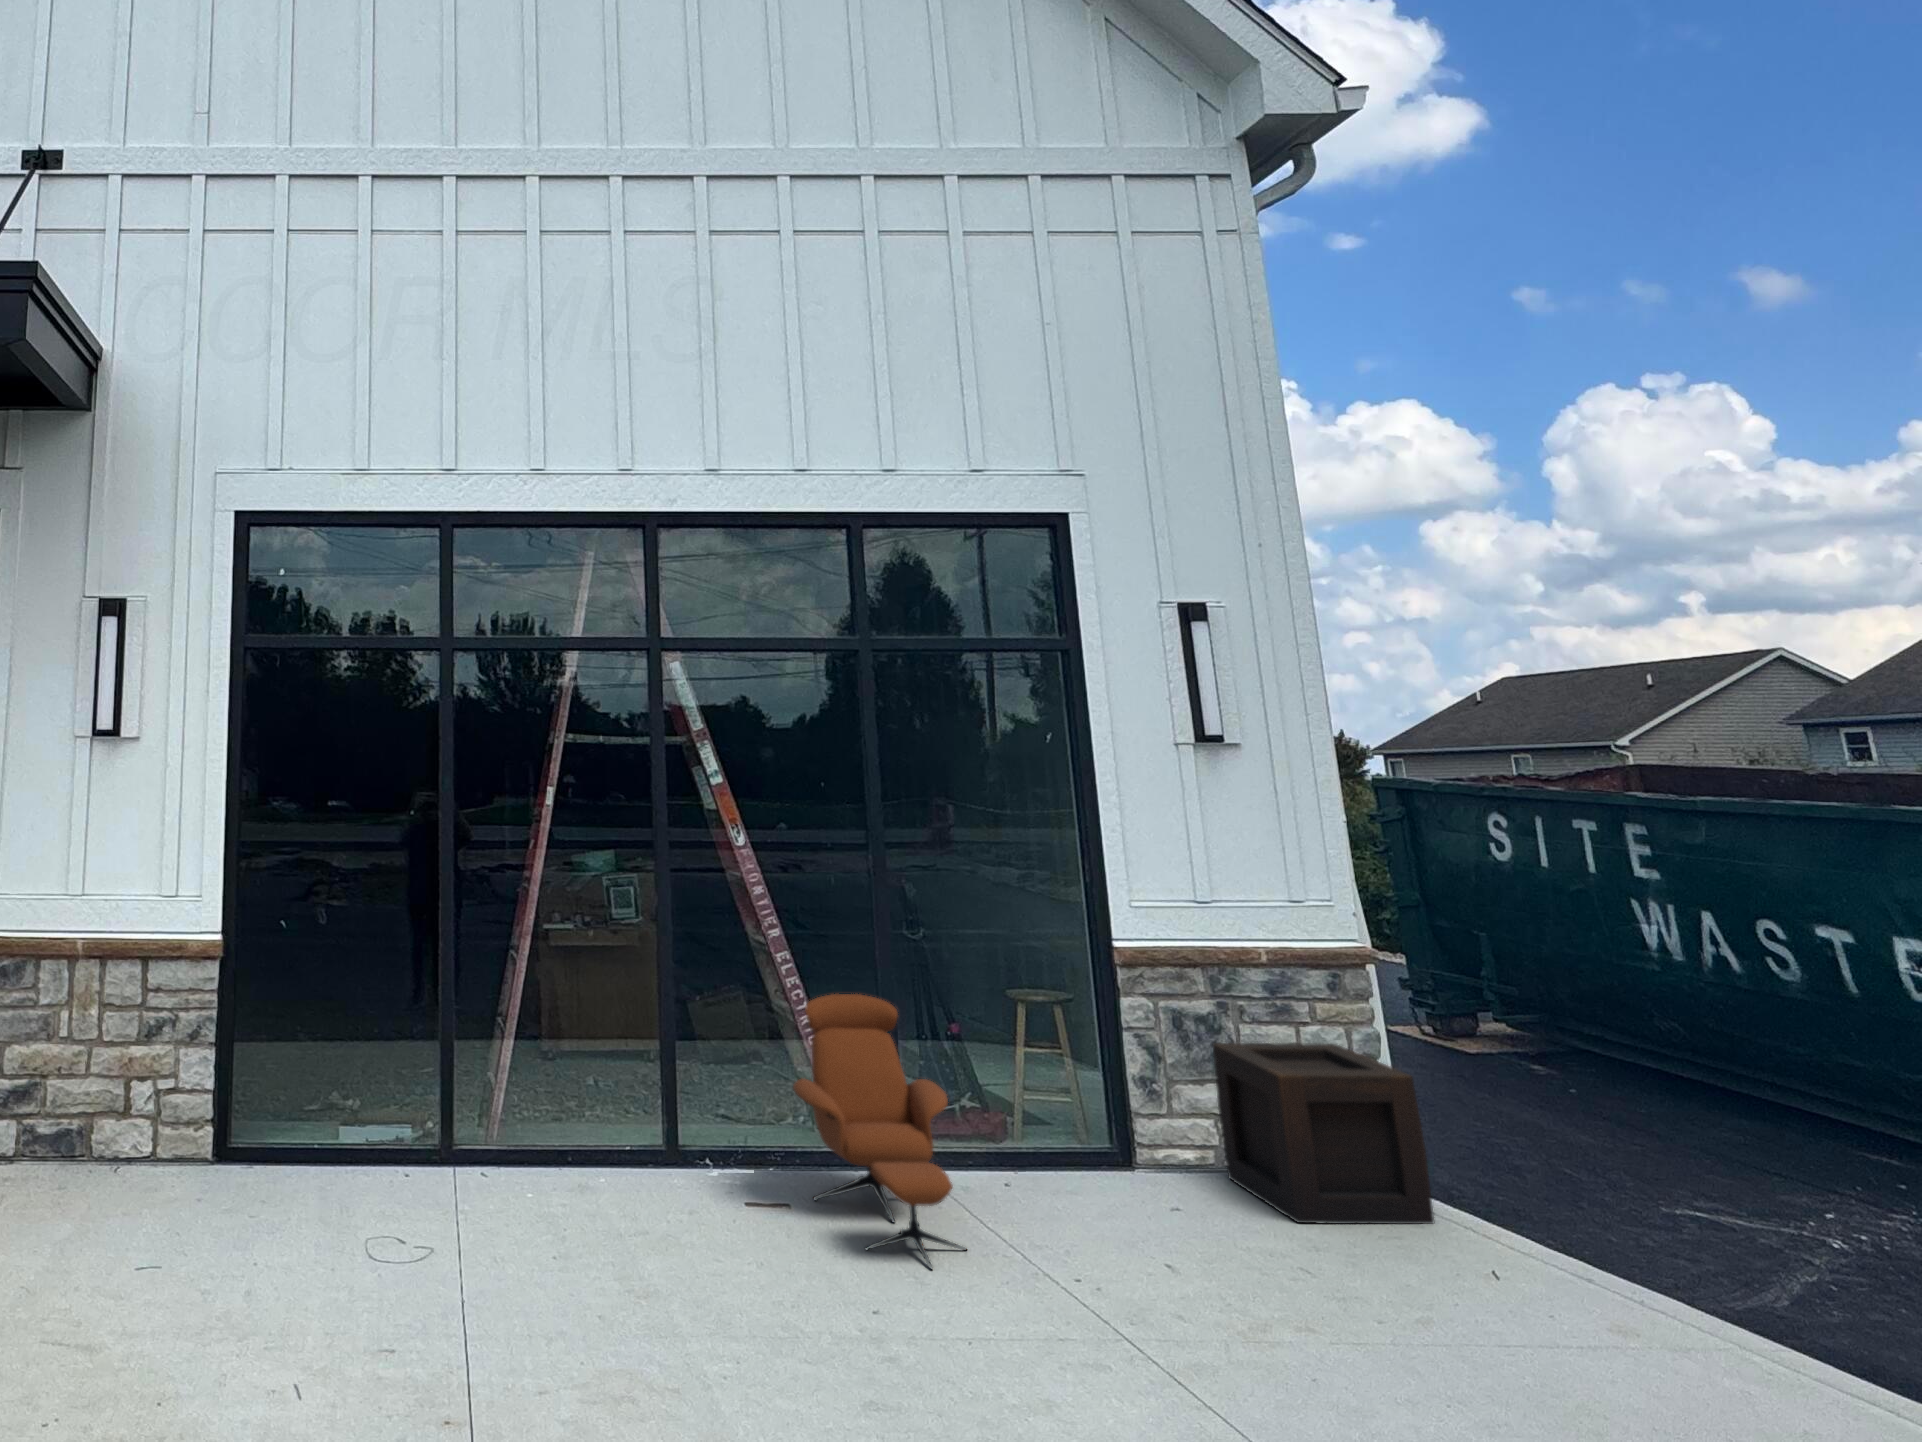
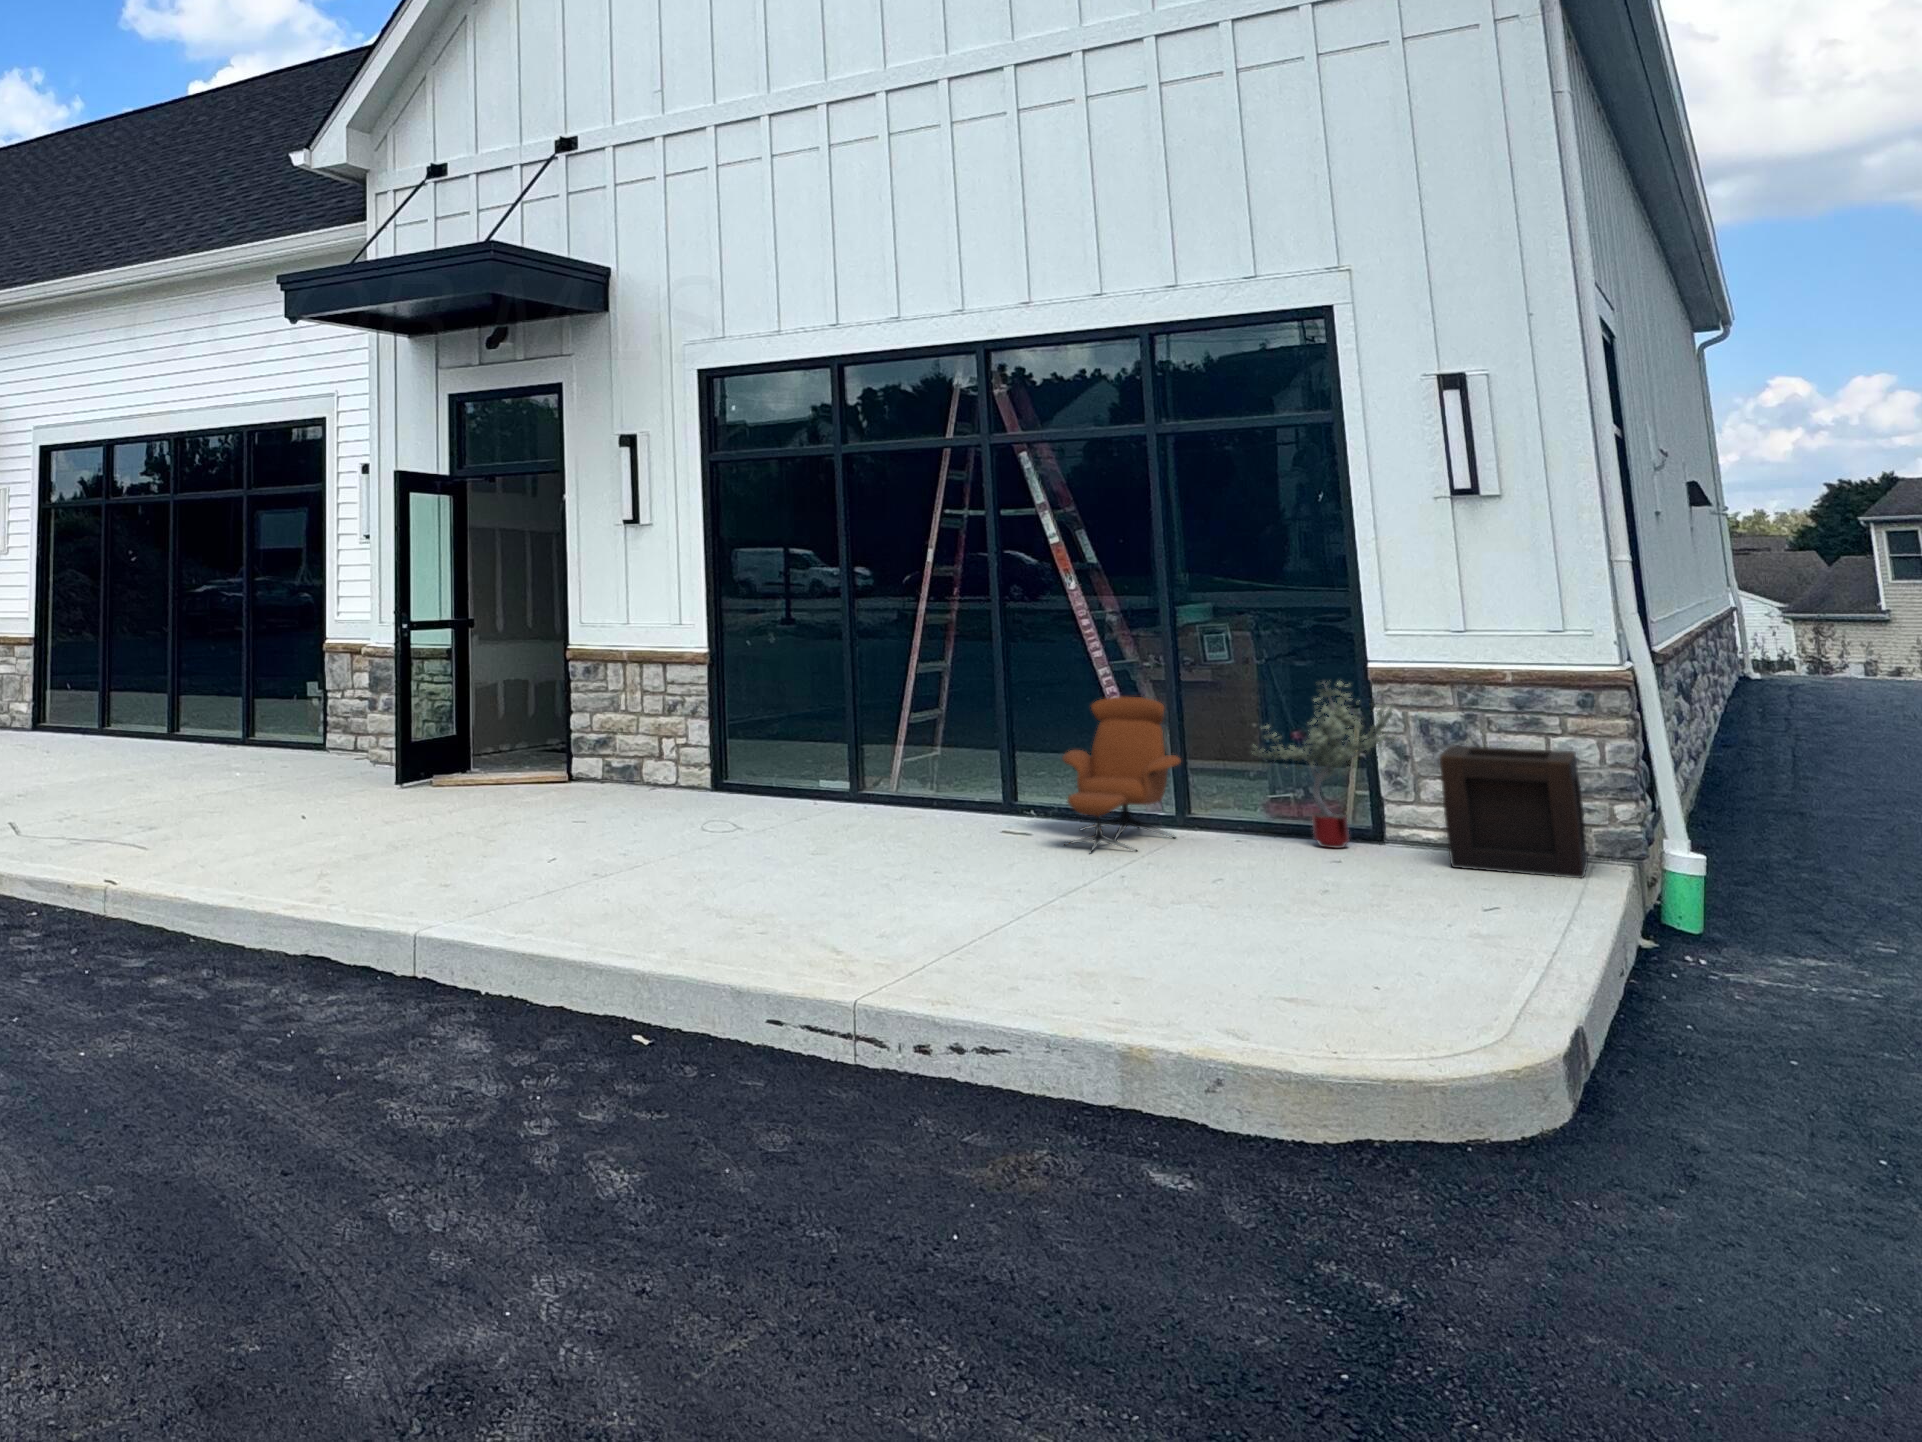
potted tree: none [1015,965,1176,1195] -> present [1253,682,1397,849]

